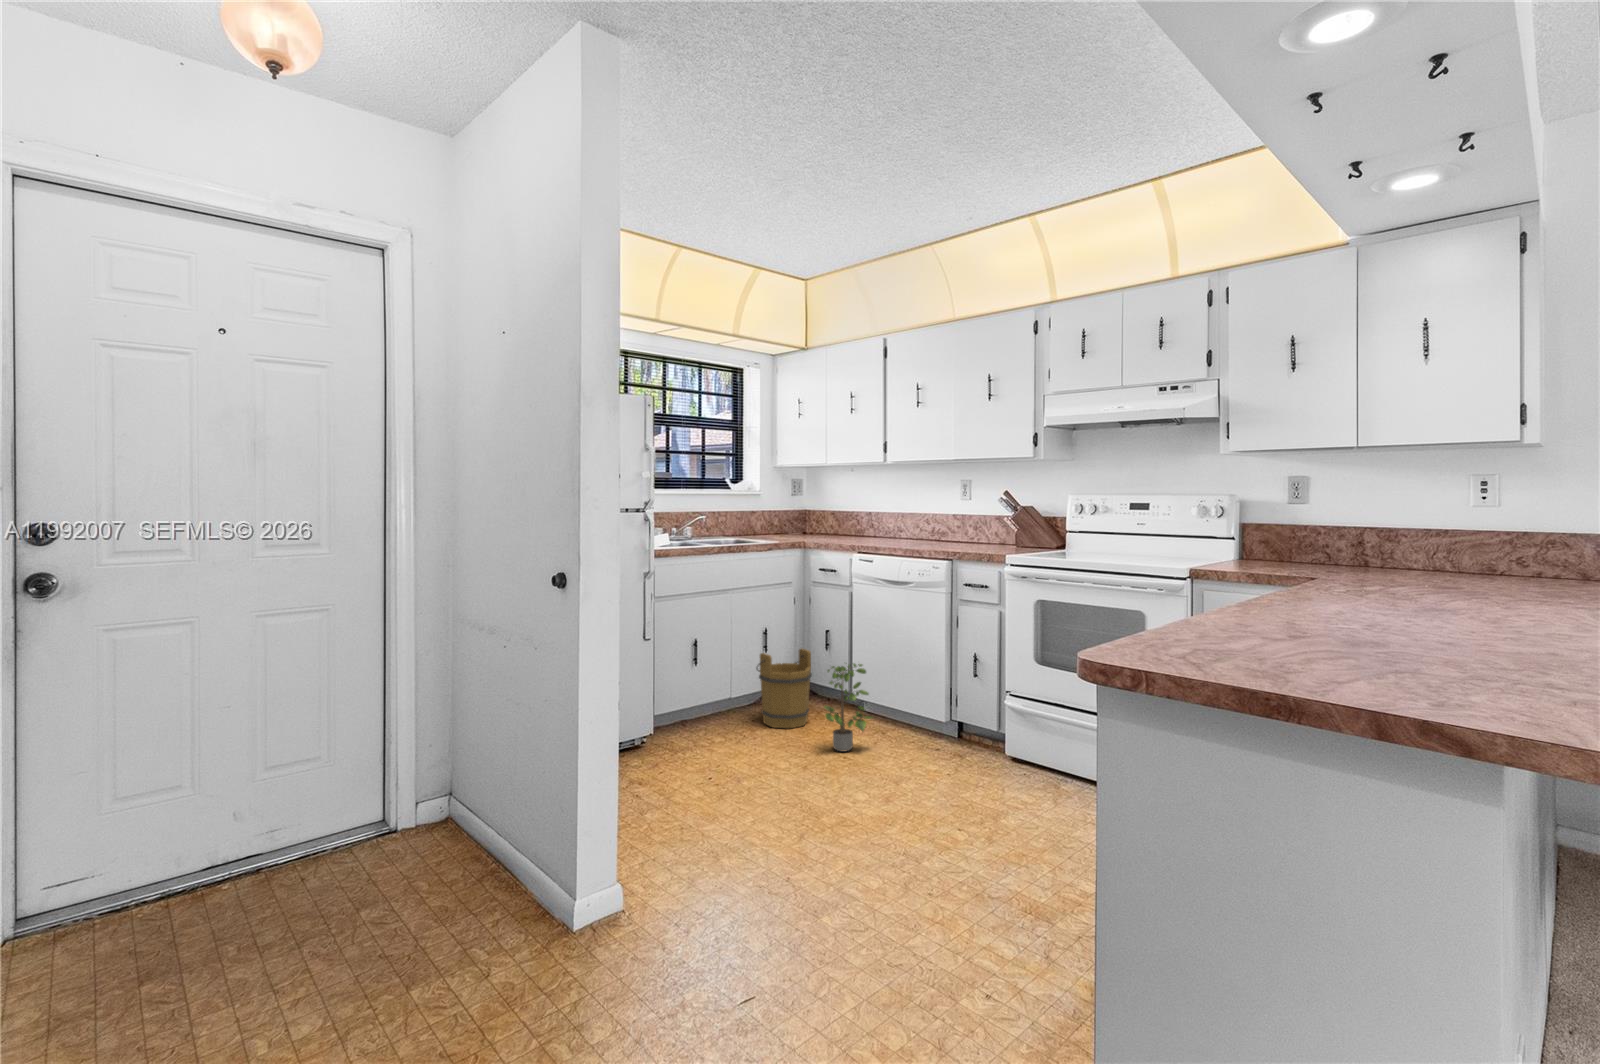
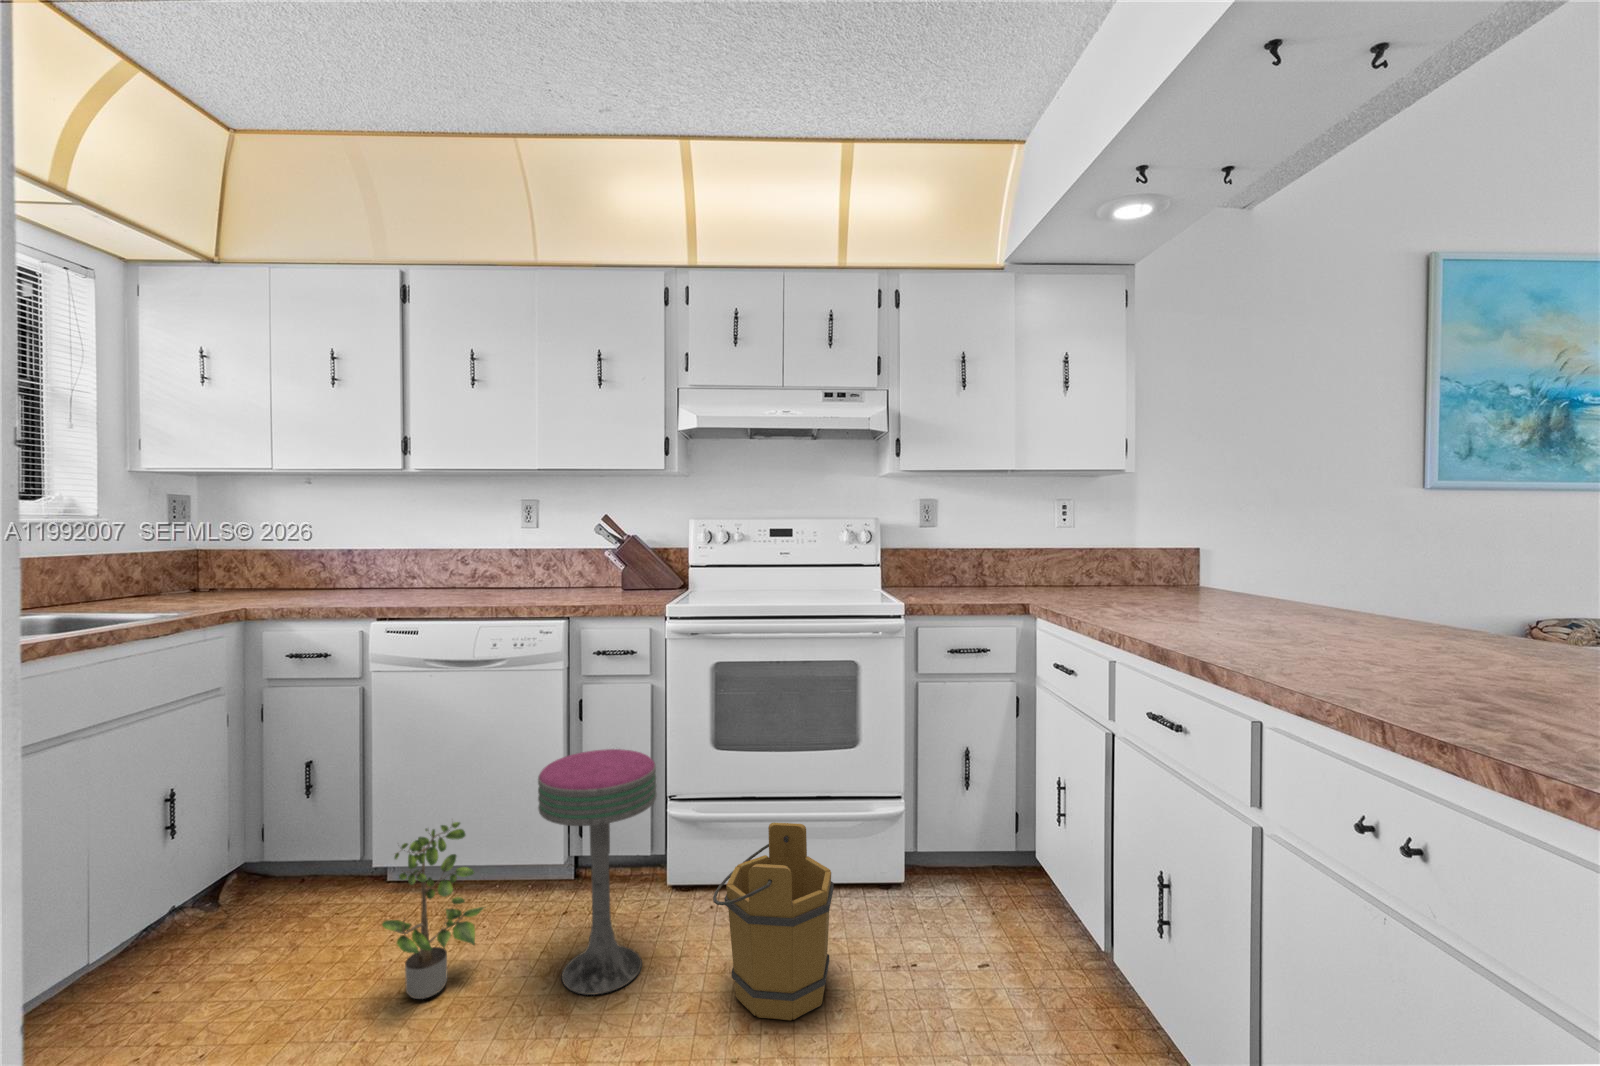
bar stool: none [890,639,960,778] -> present [538,749,656,995]
bucket: present [756,649,812,728] -> present [713,823,834,1020]

